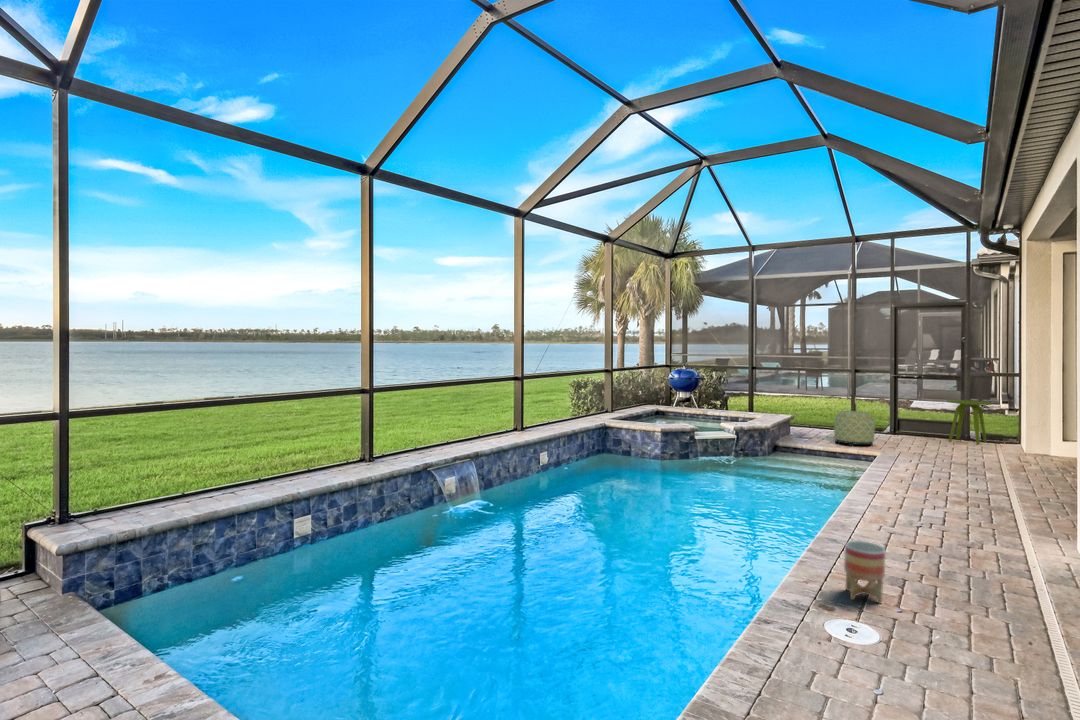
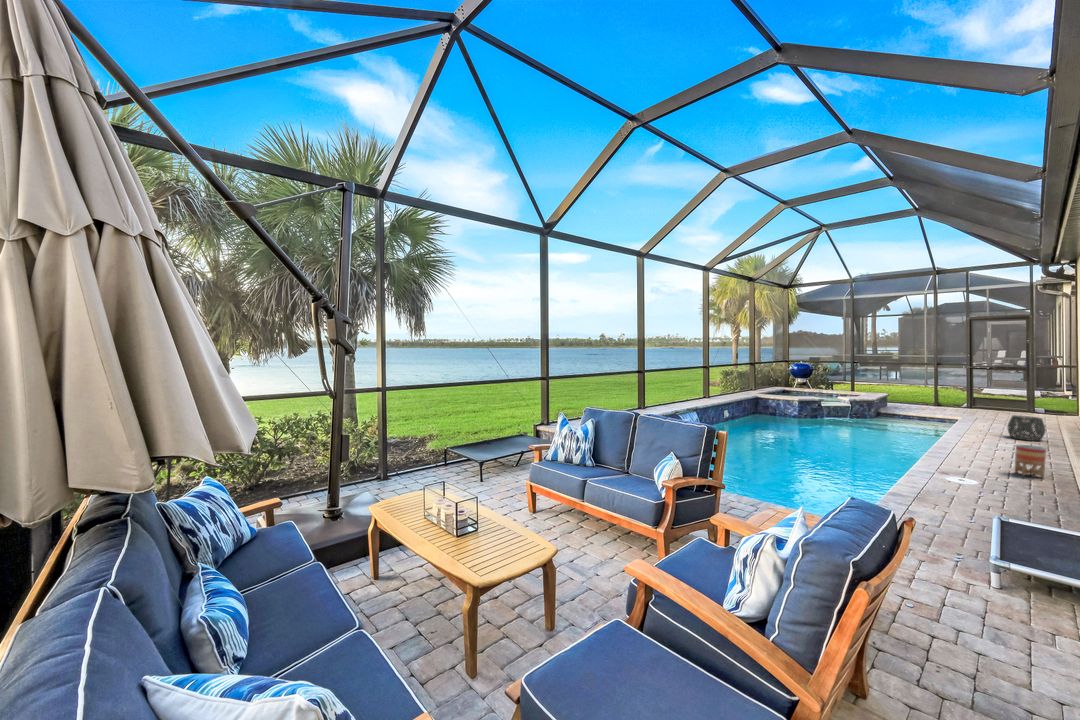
side table: present [947,400,992,445] -> none [1017,385,1057,417]
ottoman: present [834,411,875,446] -> none [928,390,962,415]
woven basket: none [899,460,946,501] -> present [1008,415,1045,441]

